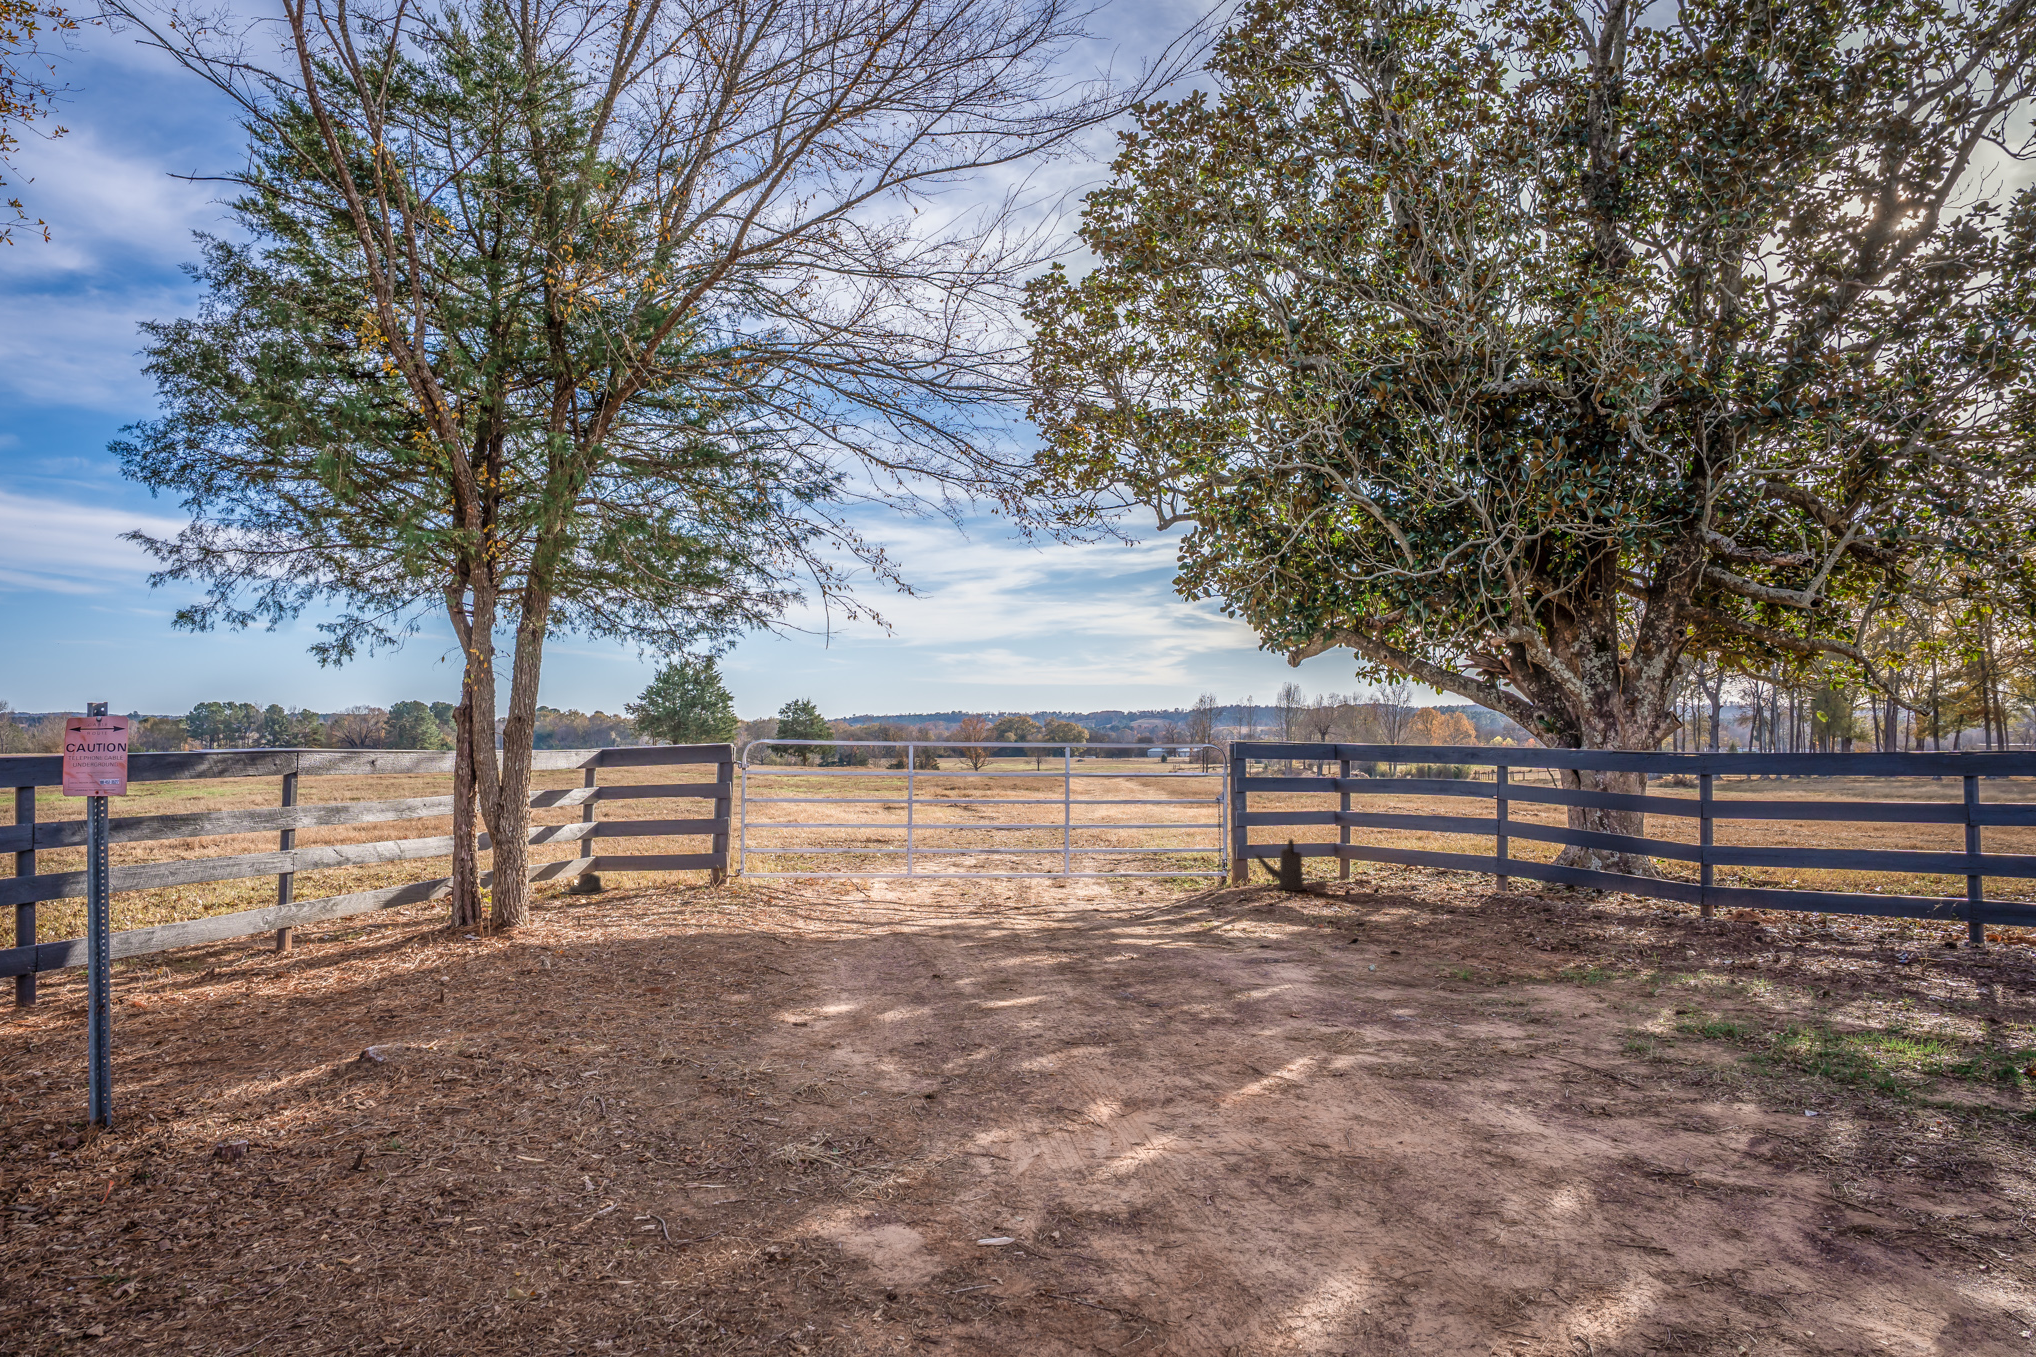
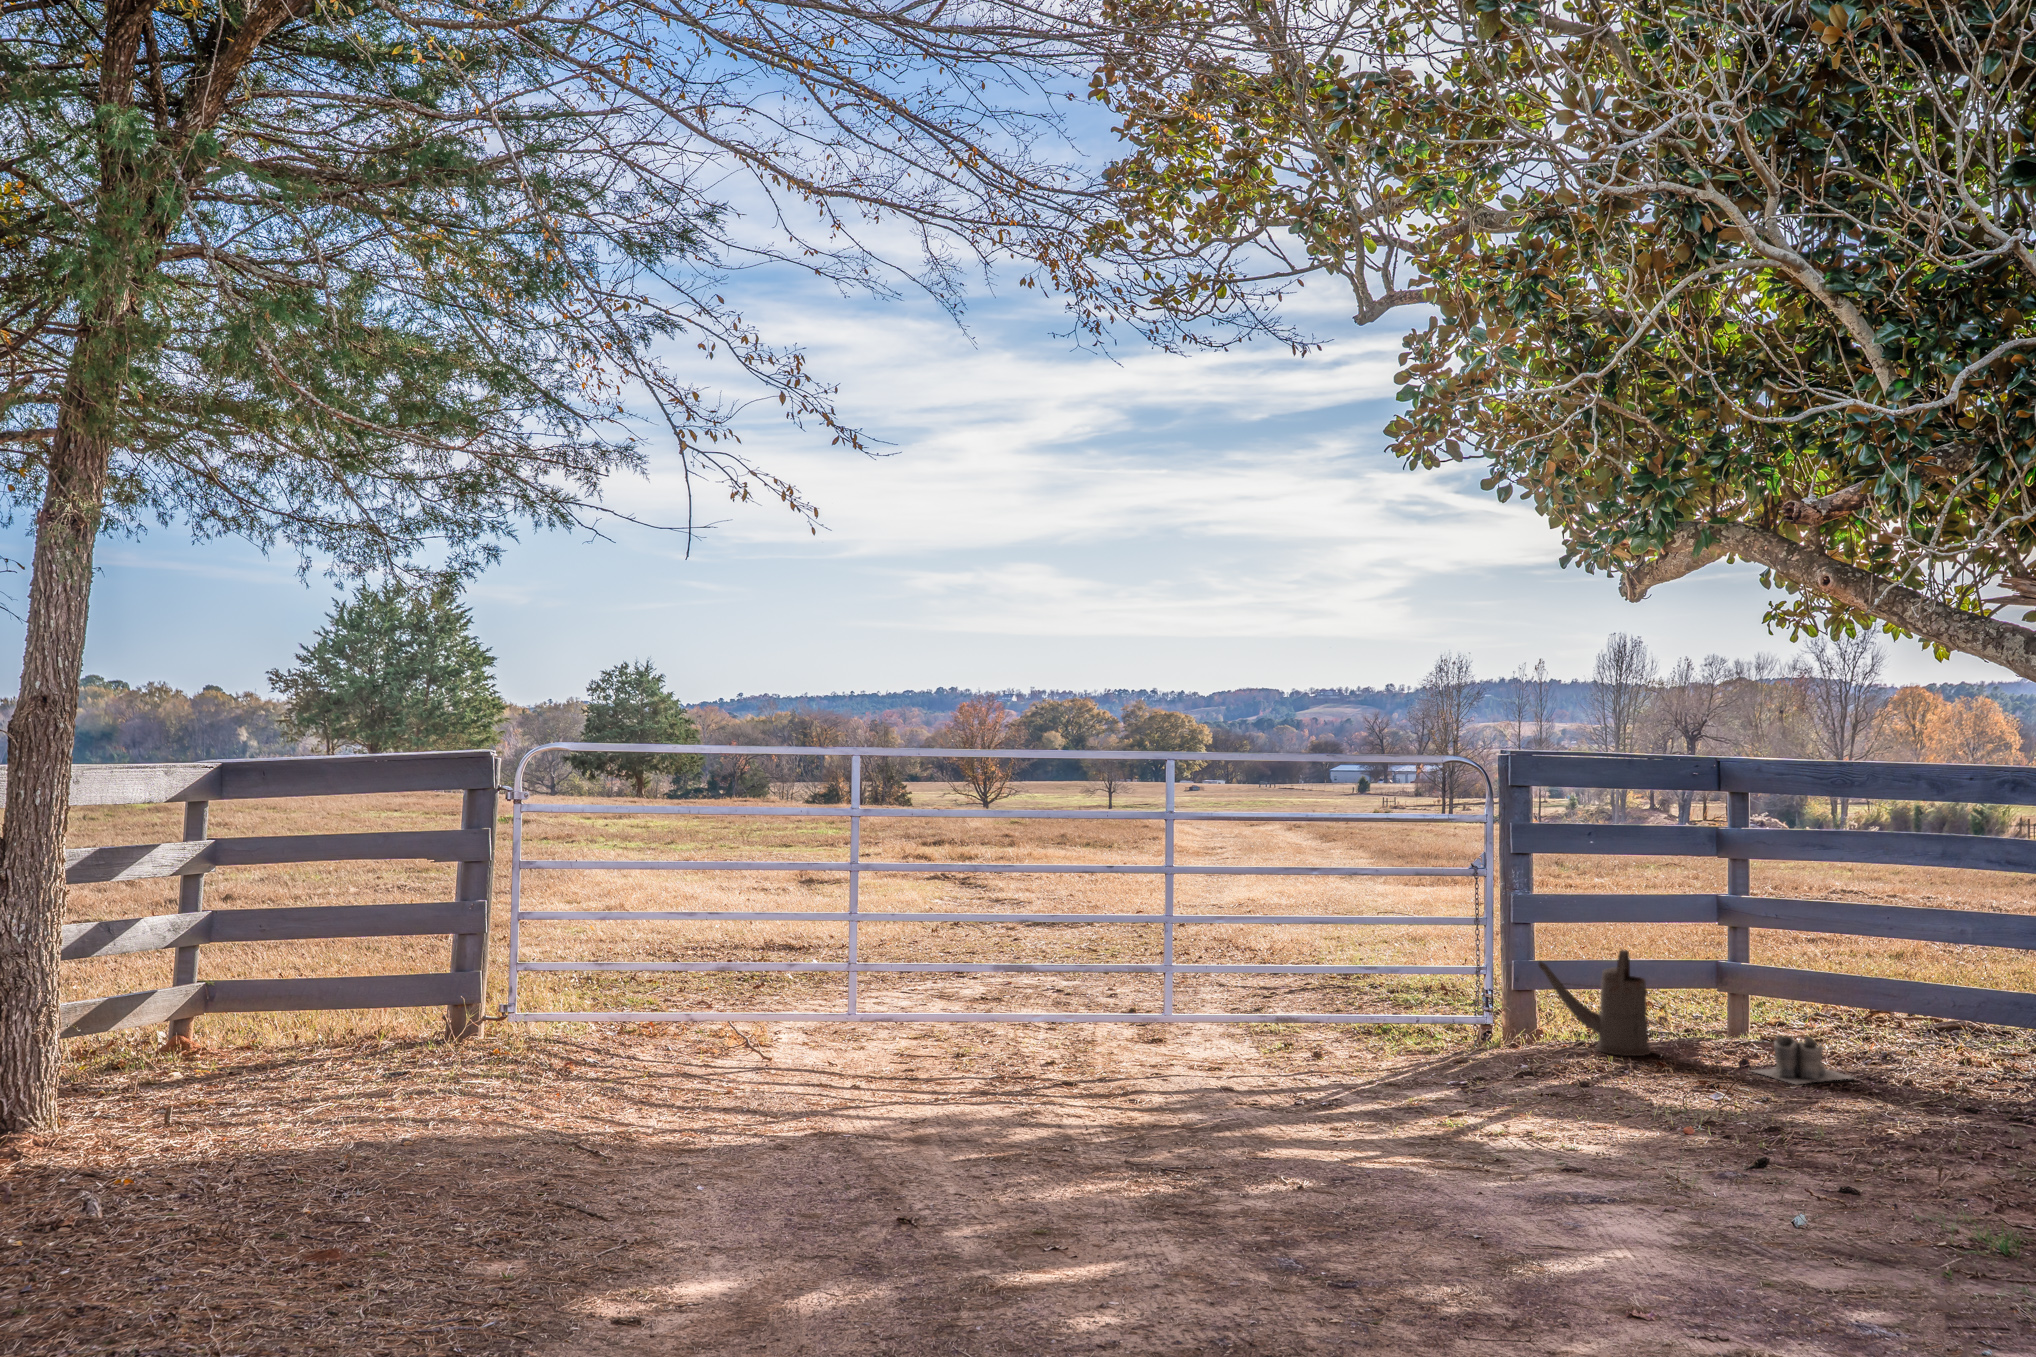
boots: present [563,873,605,895] -> present [1752,1035,1853,1085]

